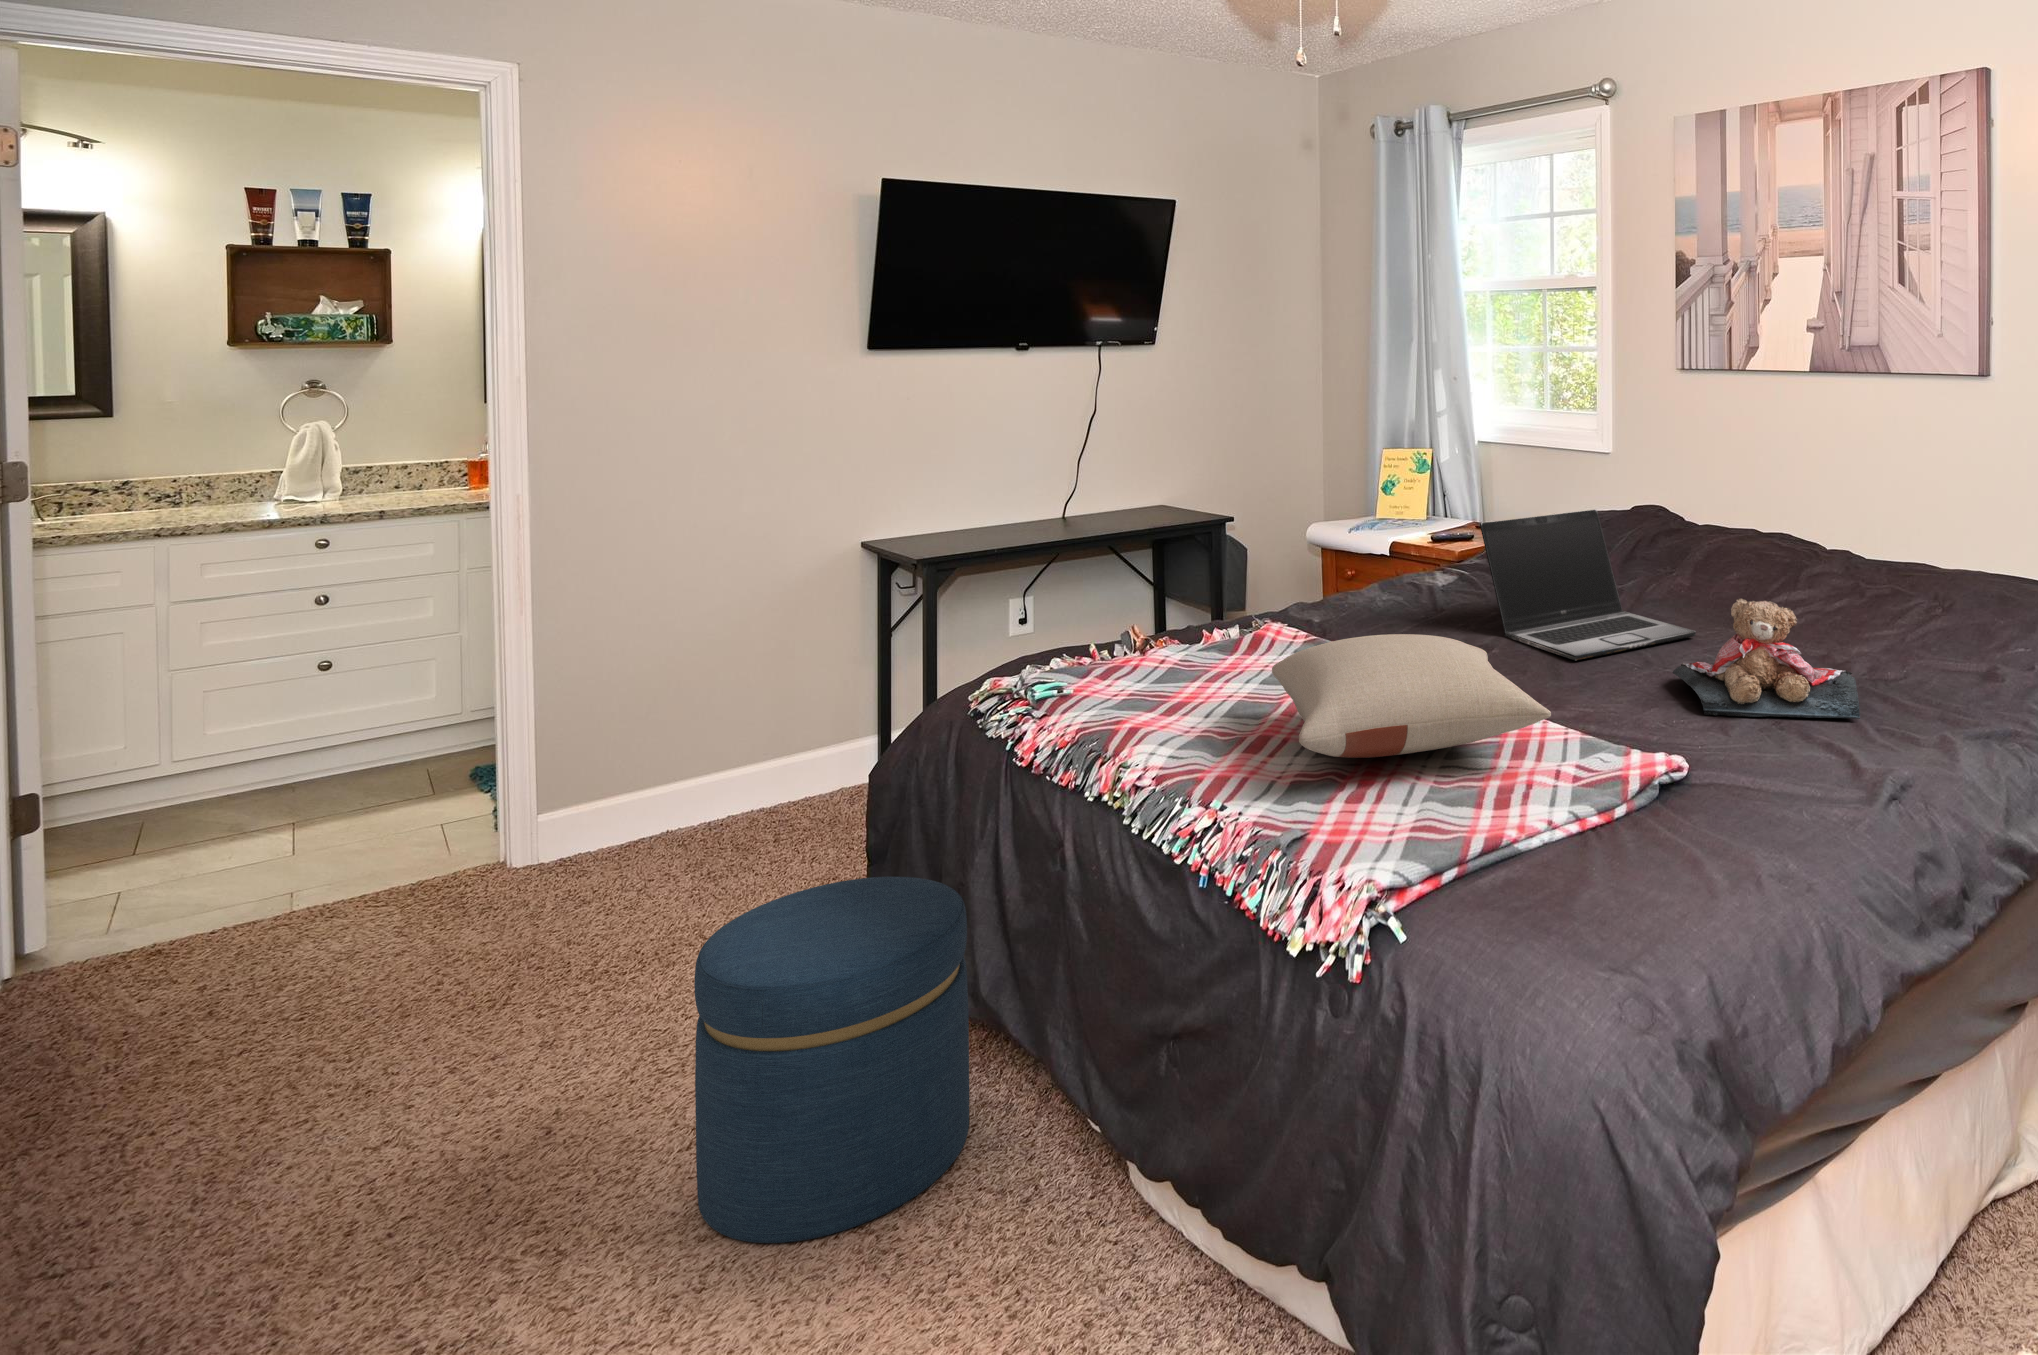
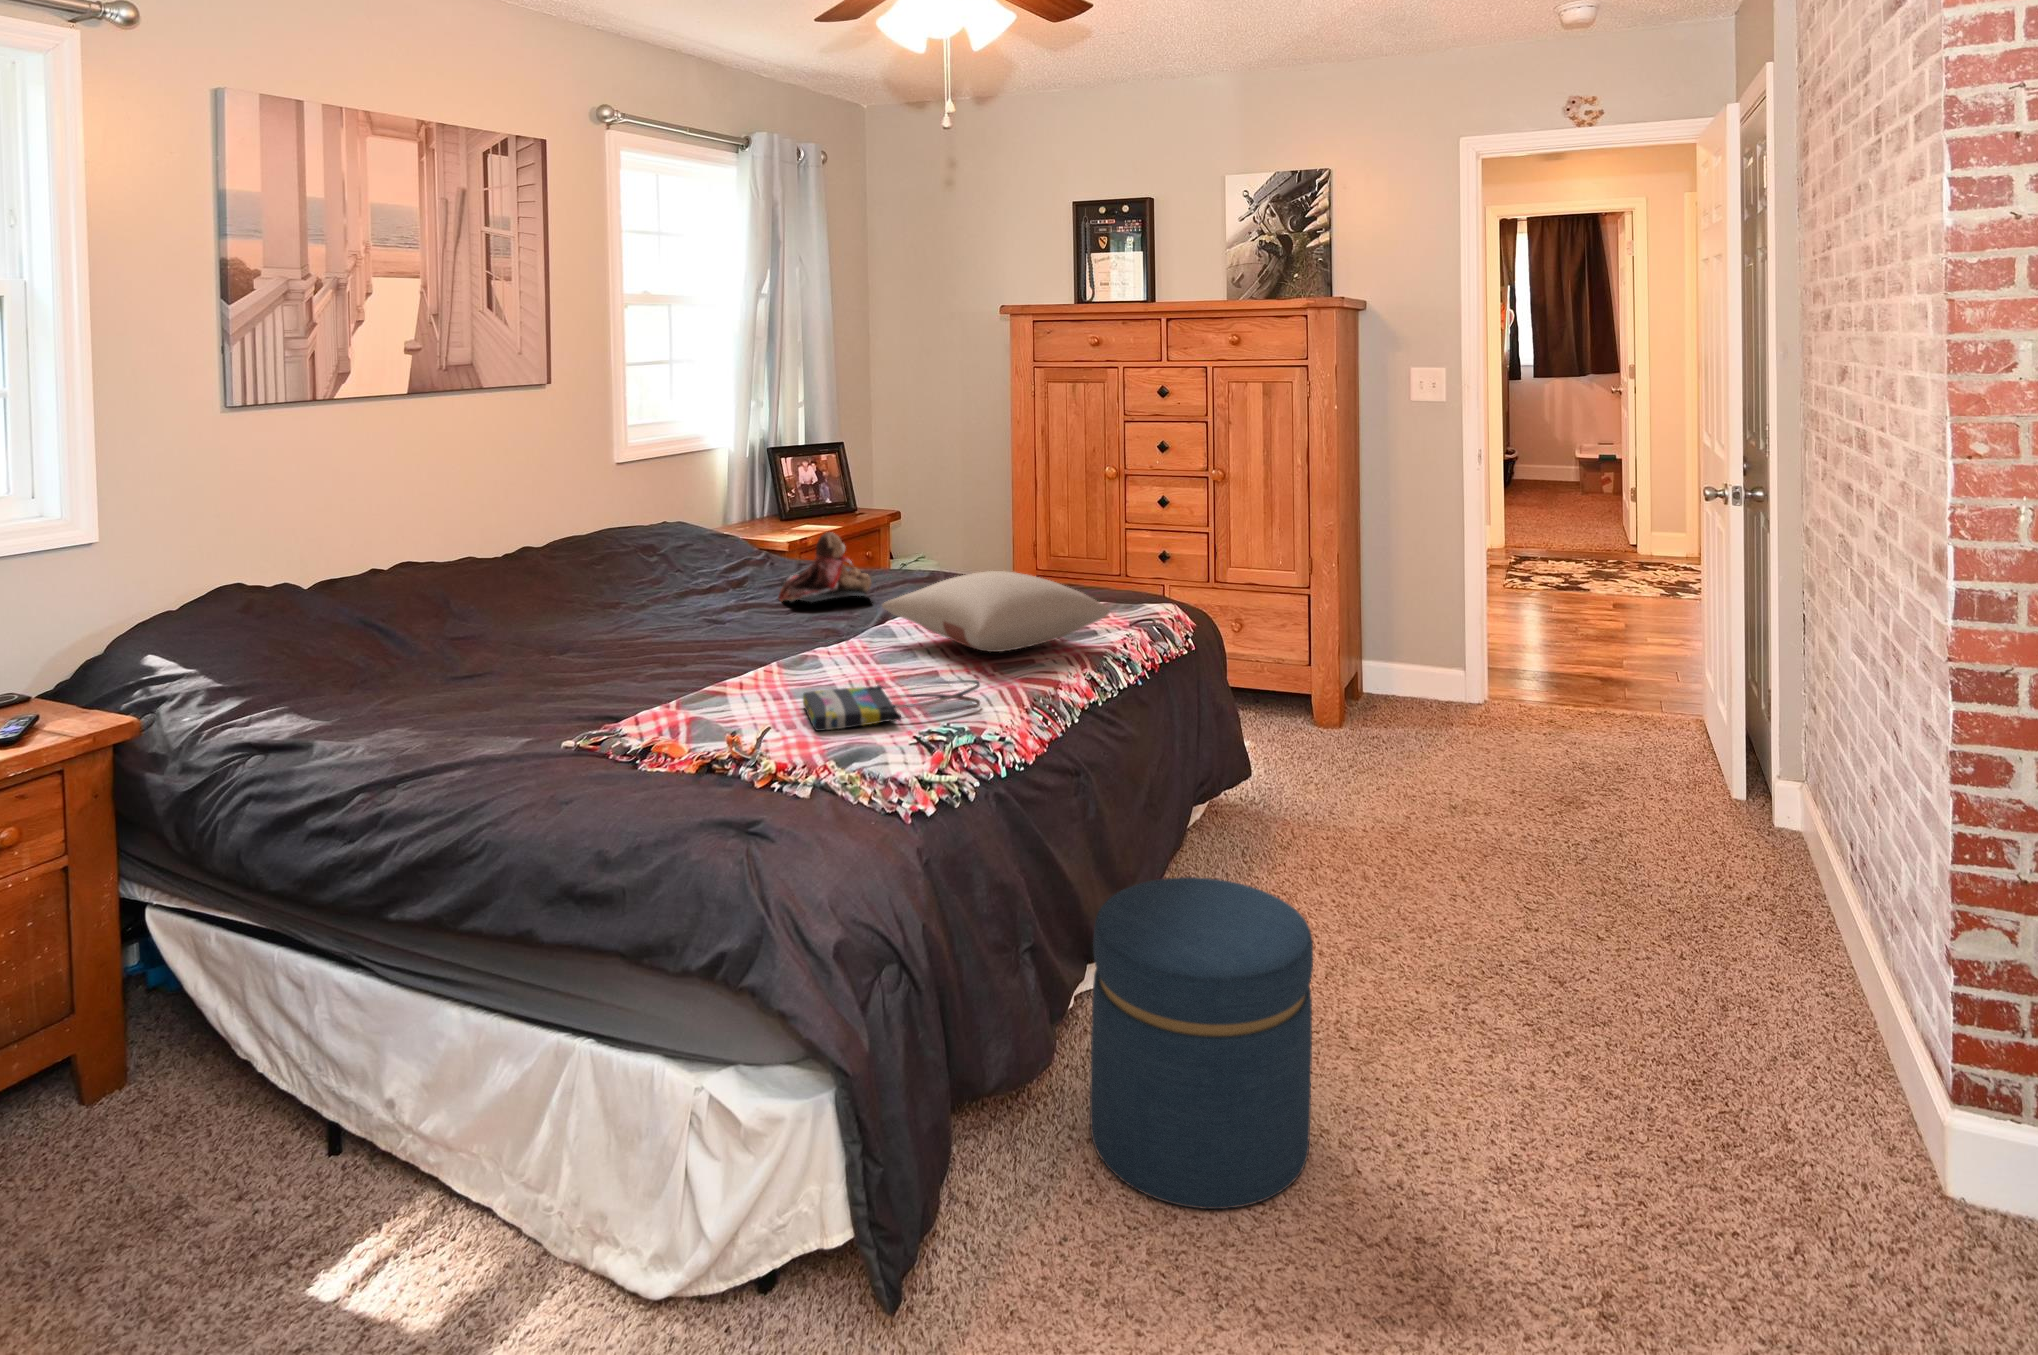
laptop: present [1480,510,1696,661] -> none [568,539,772,650]
tote bag: none [1137,635,1255,697] -> present [803,680,980,731]

